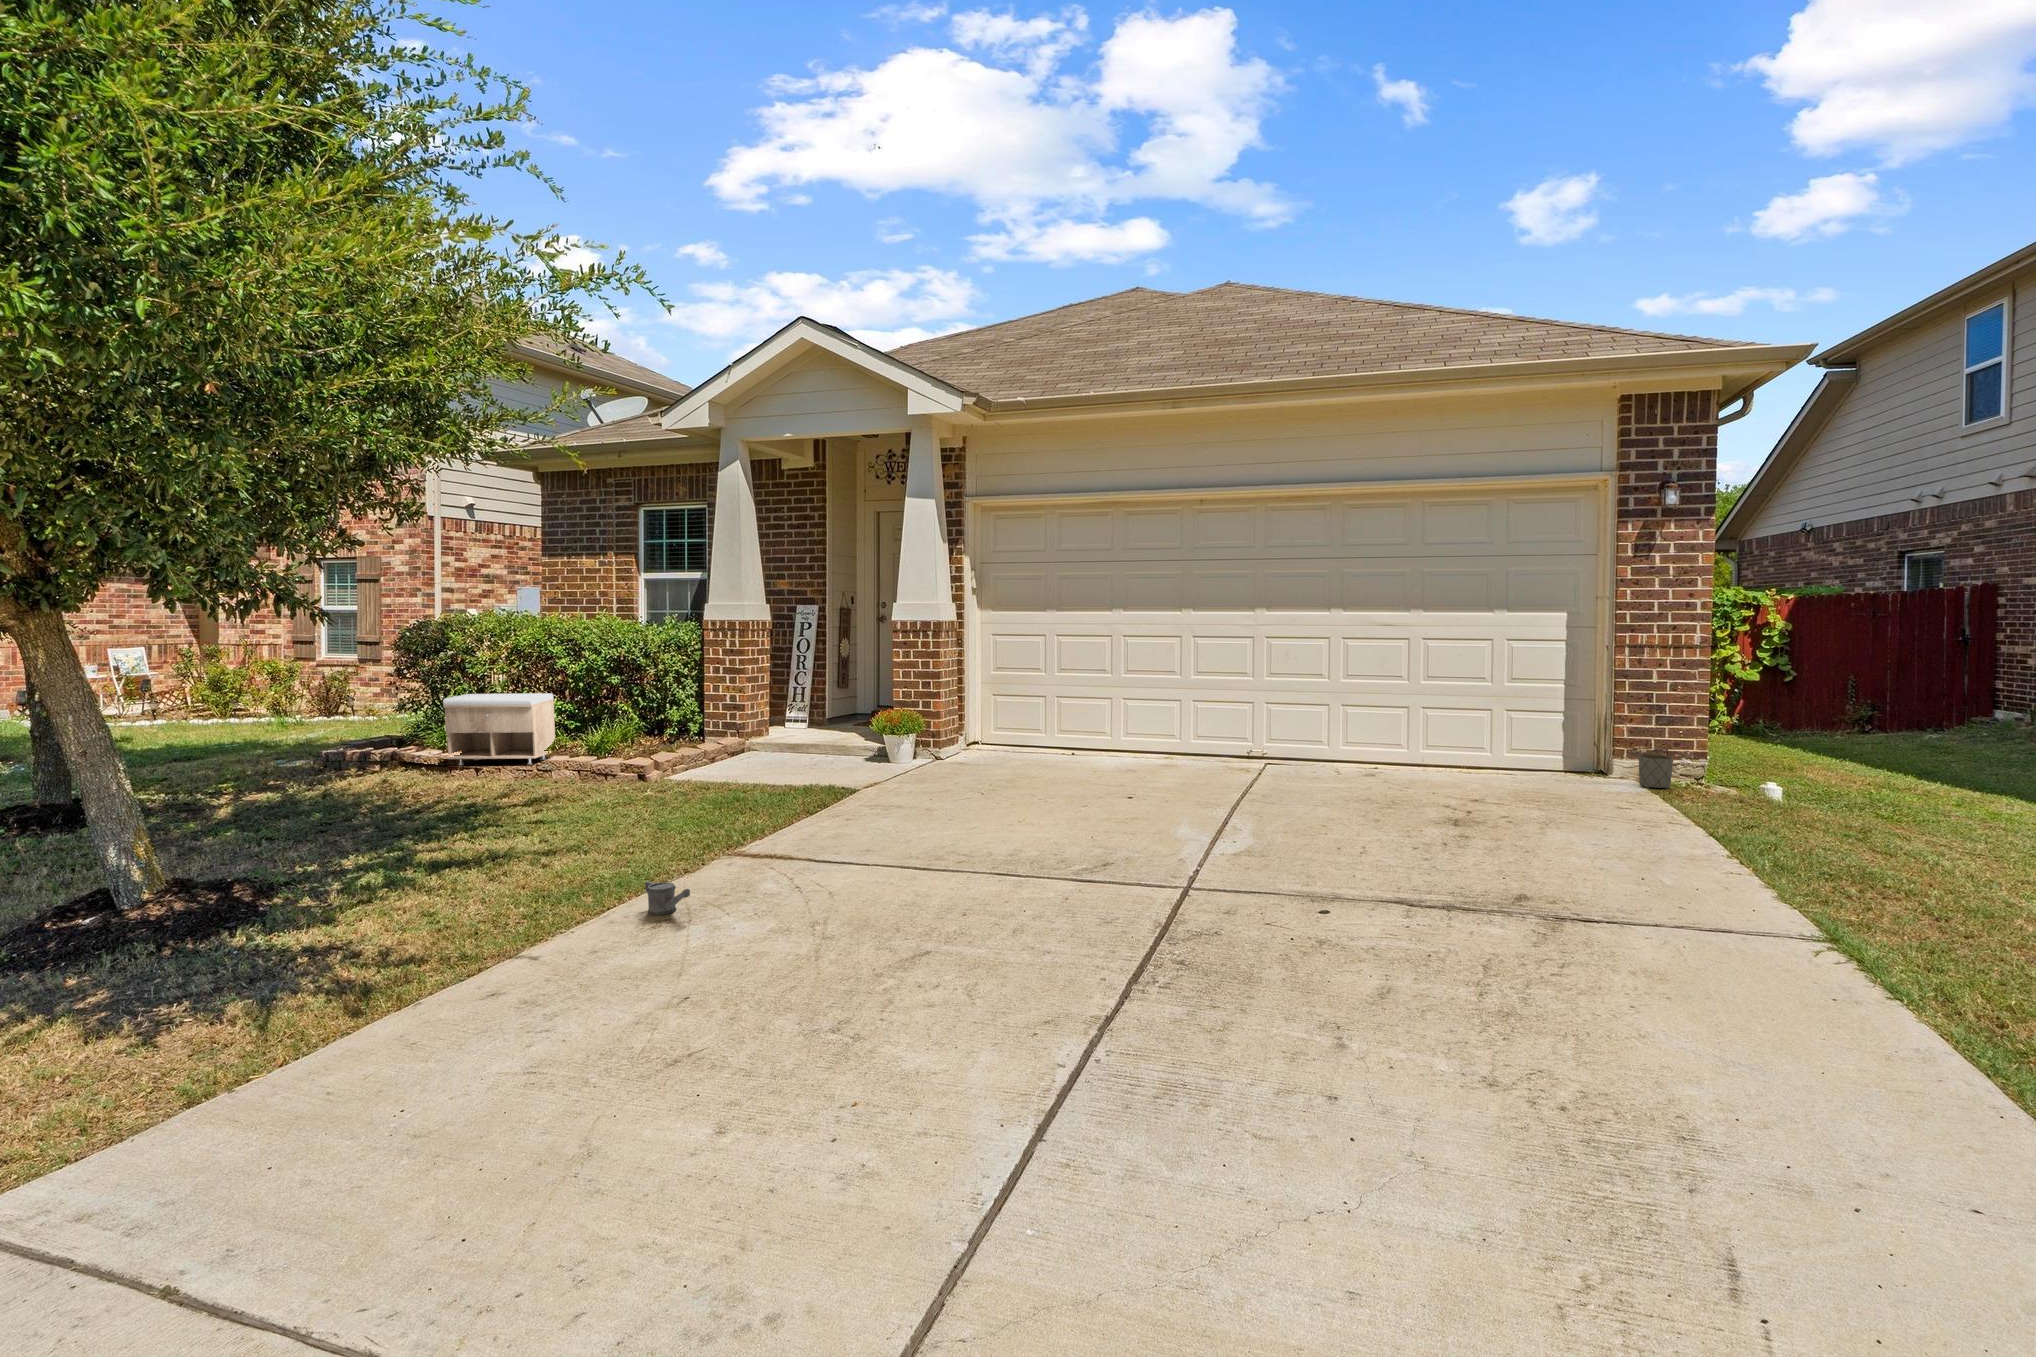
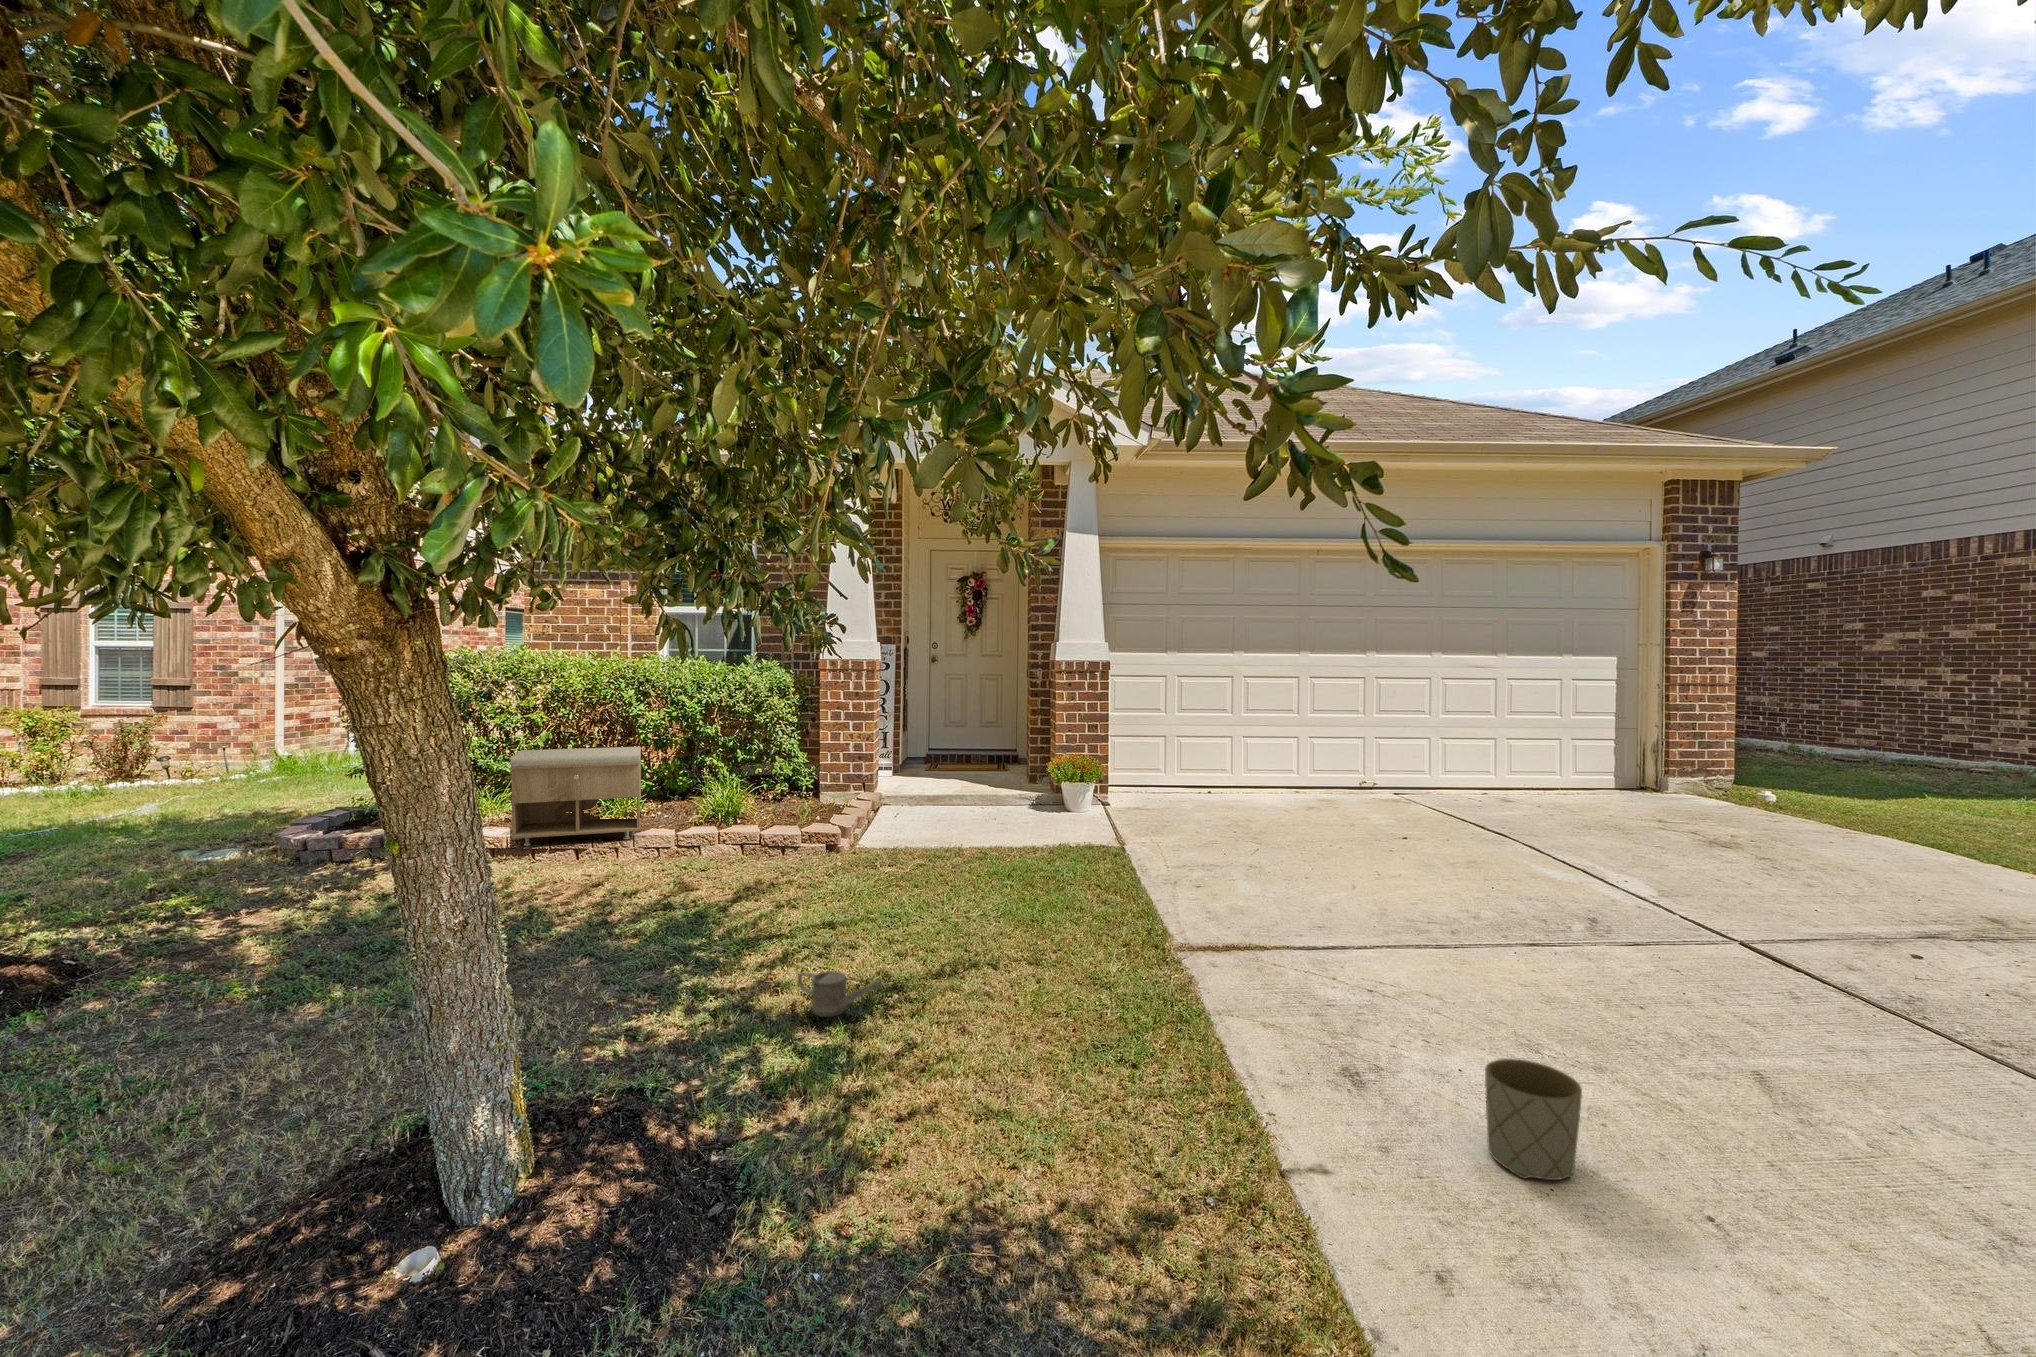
planter: present [1639,754,1673,789] -> present [1485,1059,1582,1180]
watering can: present [645,881,690,915] -> present [798,971,882,1017]

